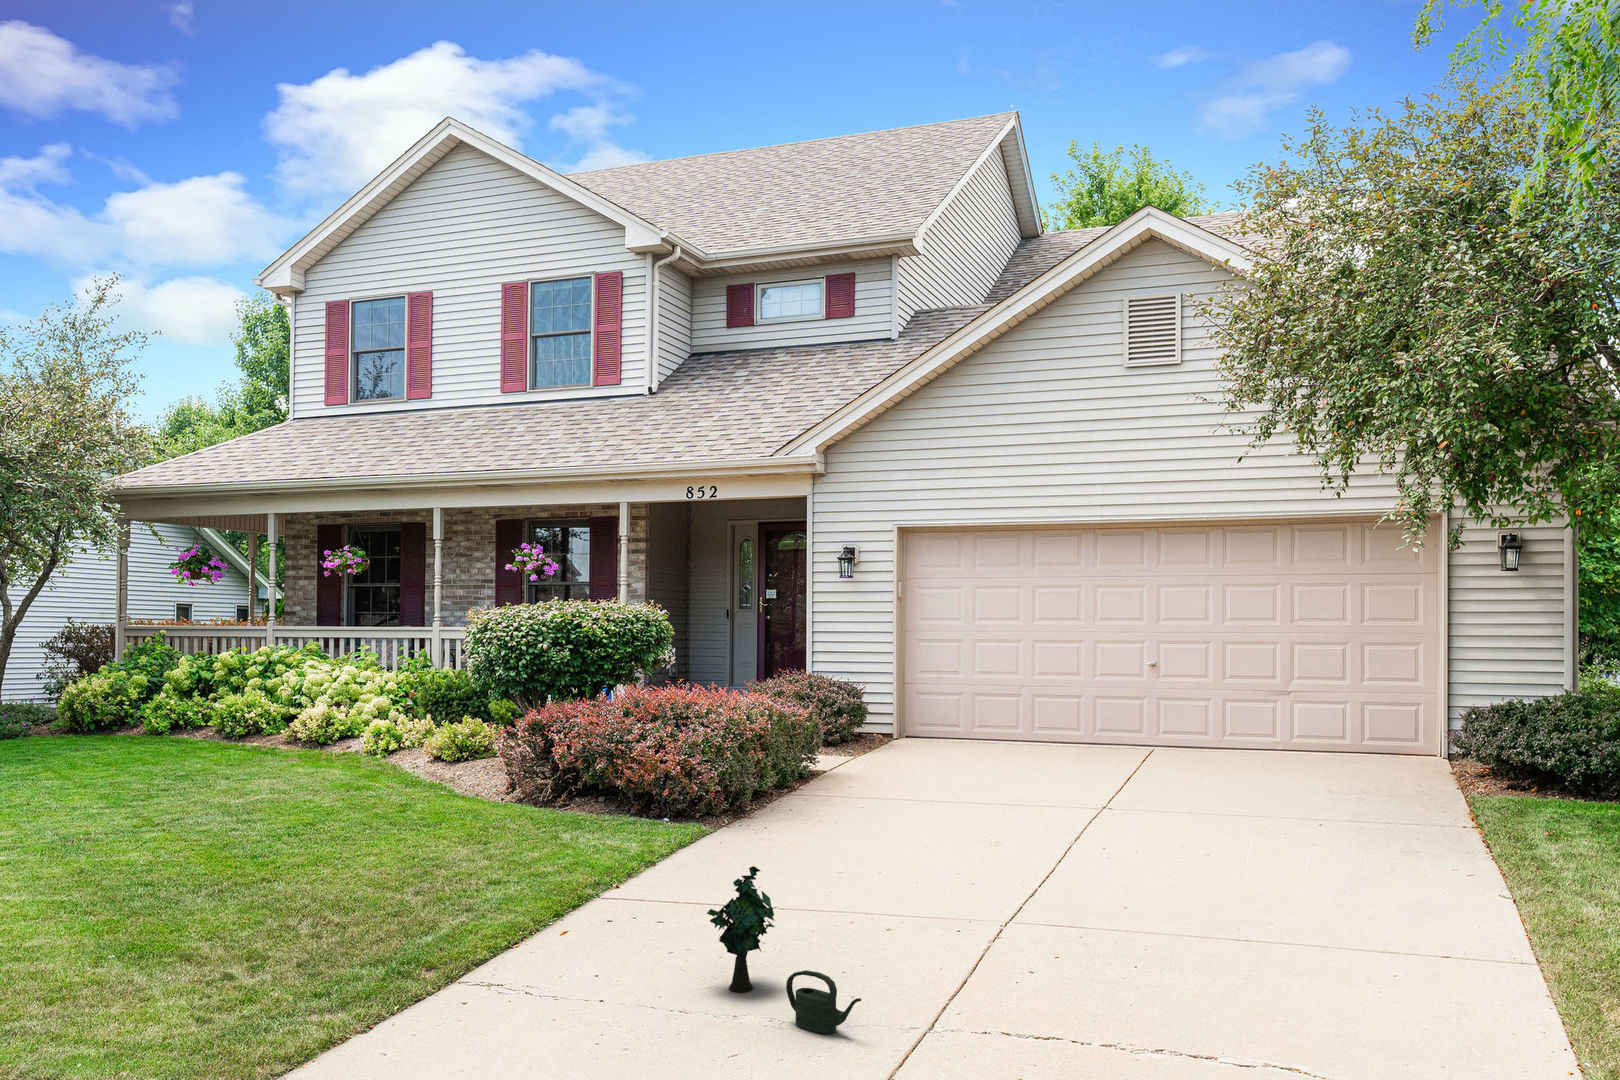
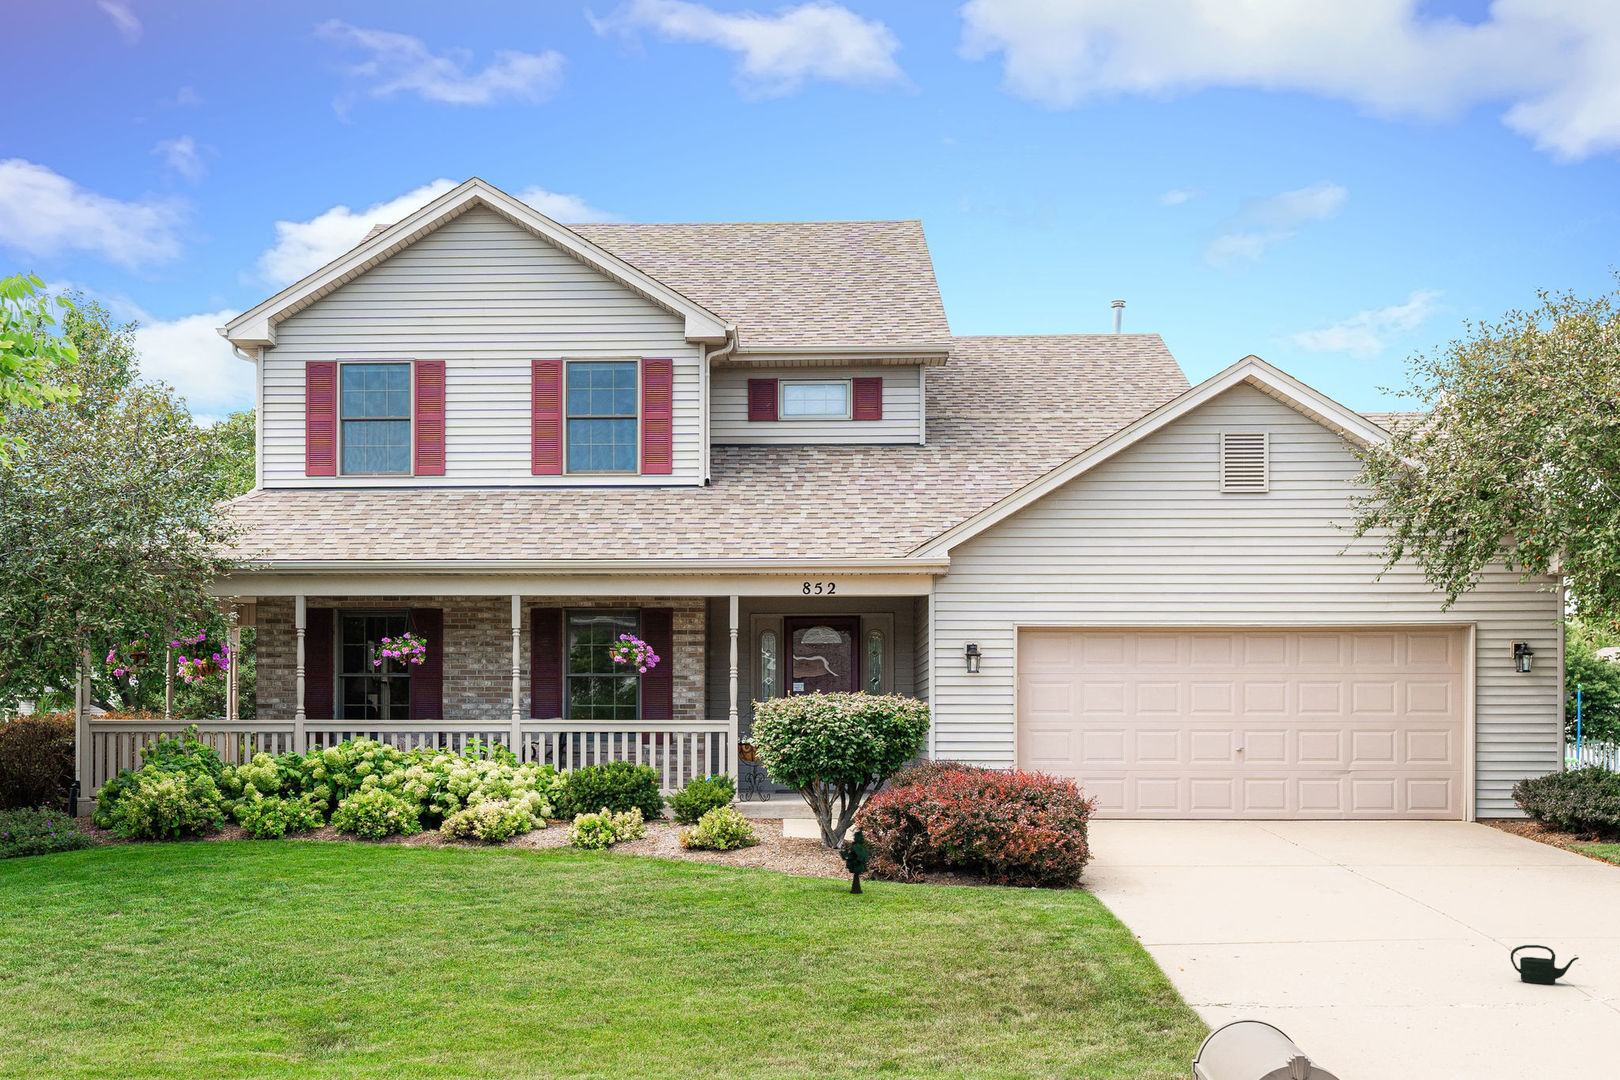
decorative plant: present [707,866,775,992] -> present [839,827,873,893]

